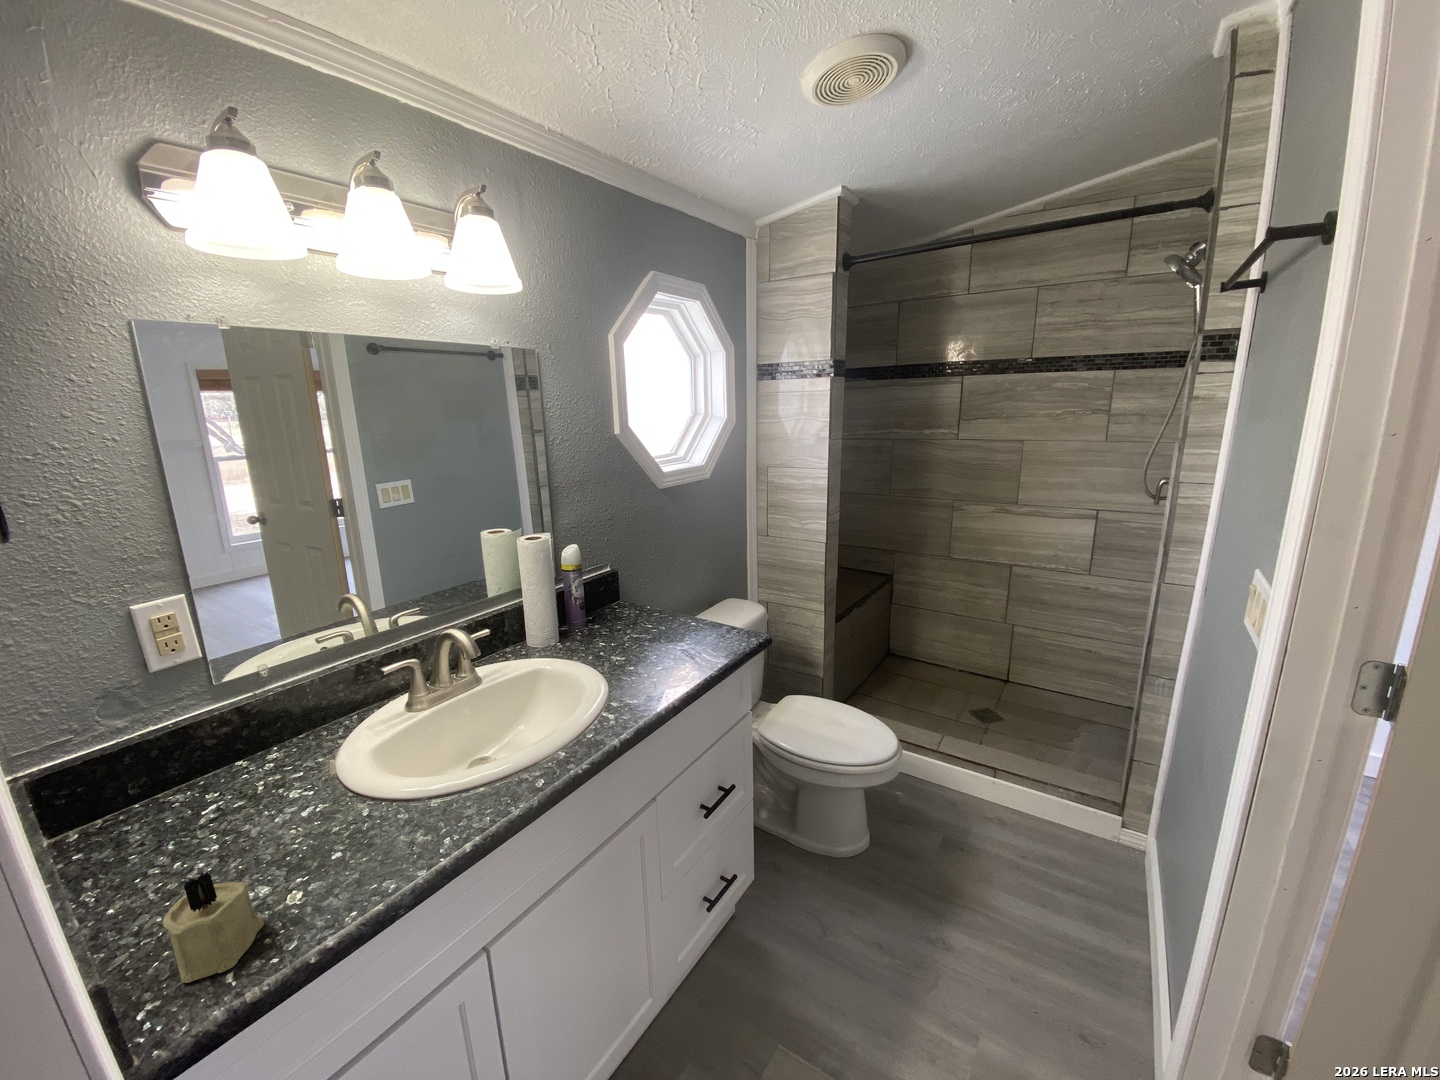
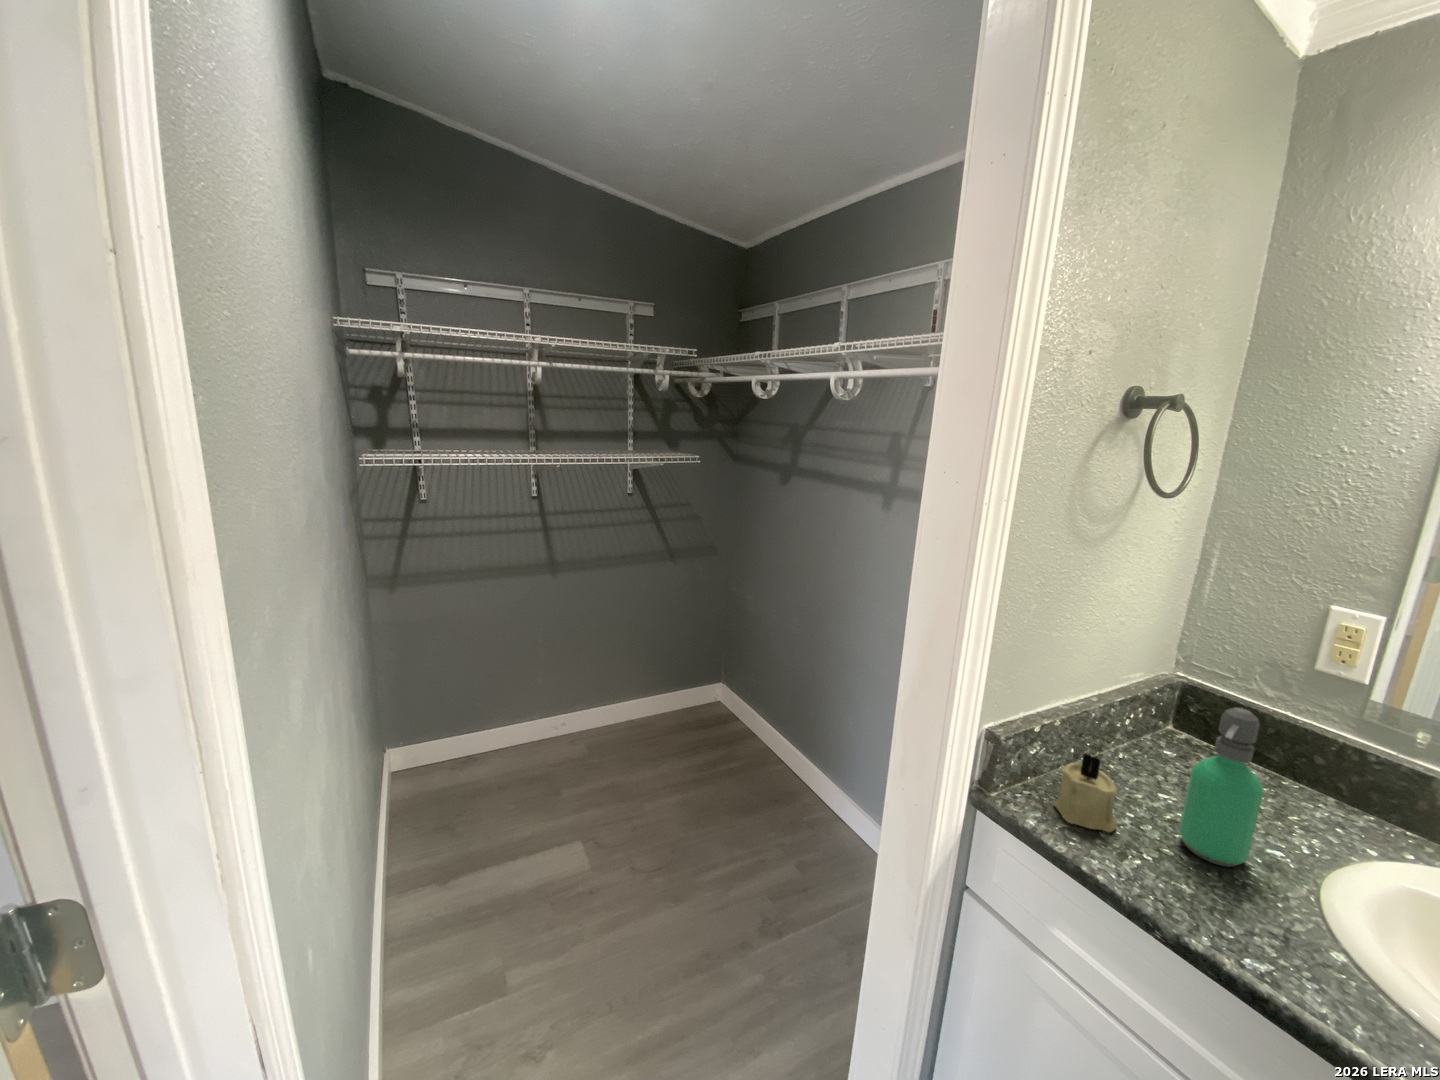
soap dispenser: none [257,706,337,865] -> present [1179,708,1264,867]

